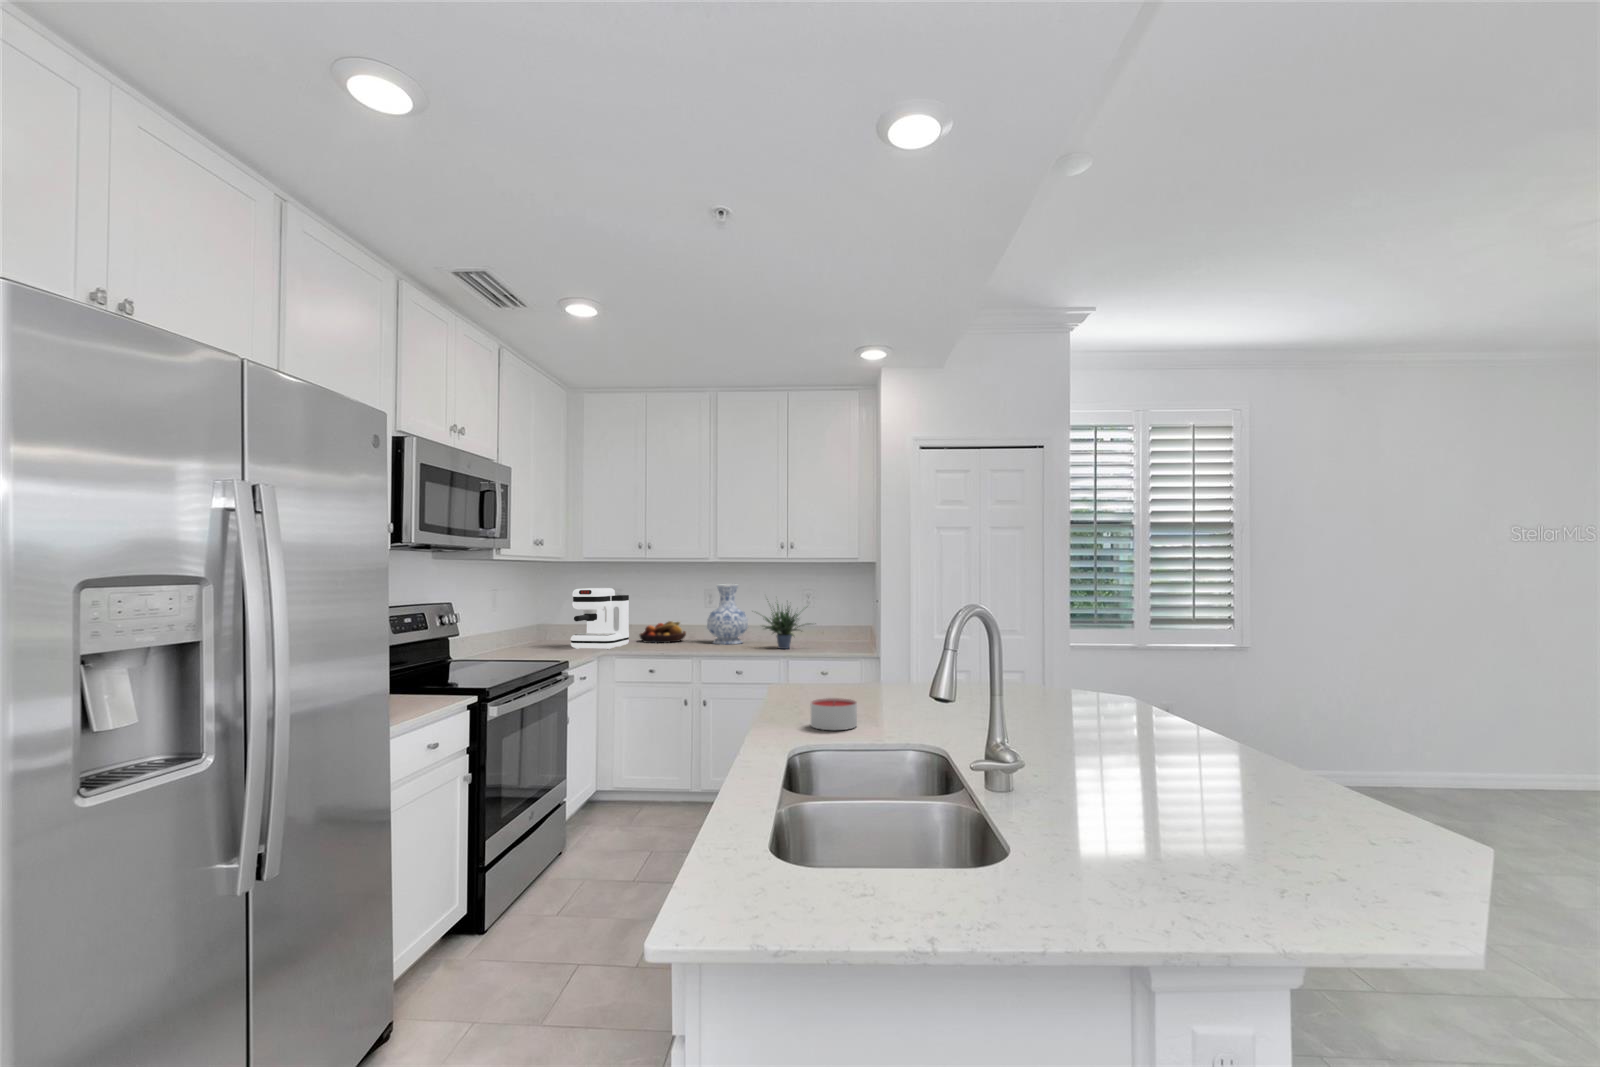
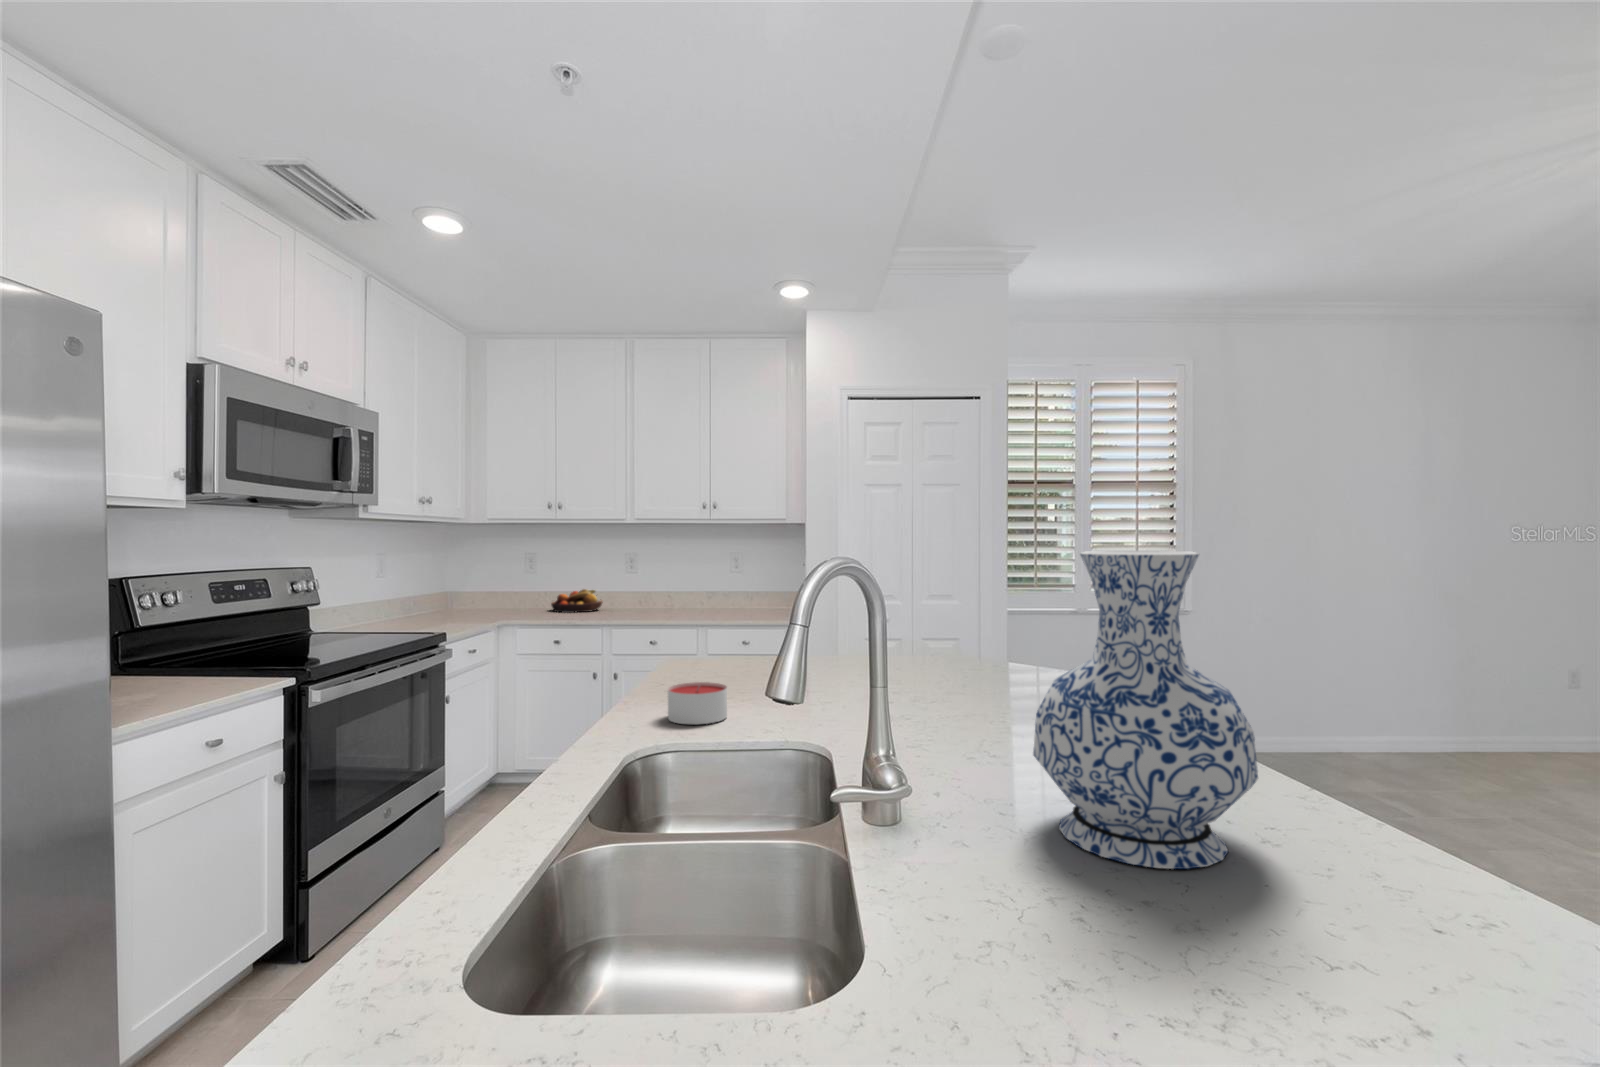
vase: present [707,584,748,644] -> present [1033,550,1258,869]
coffee maker: present [571,588,629,649] -> none [467,553,534,620]
potted plant: present [763,604,816,649] -> none [668,557,738,618]

